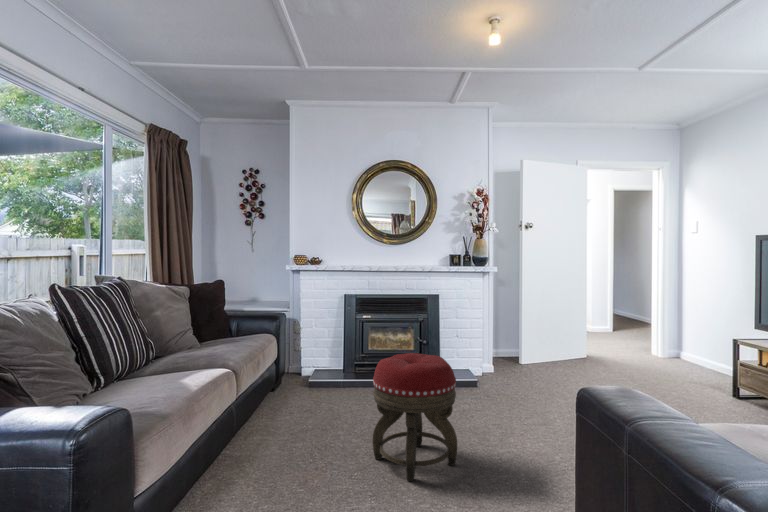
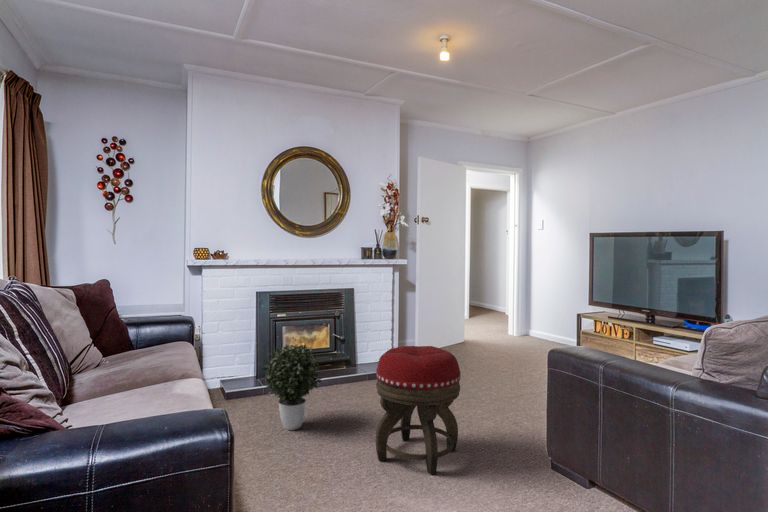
potted plant: none [312,342,362,419] -> present [263,344,322,430]

